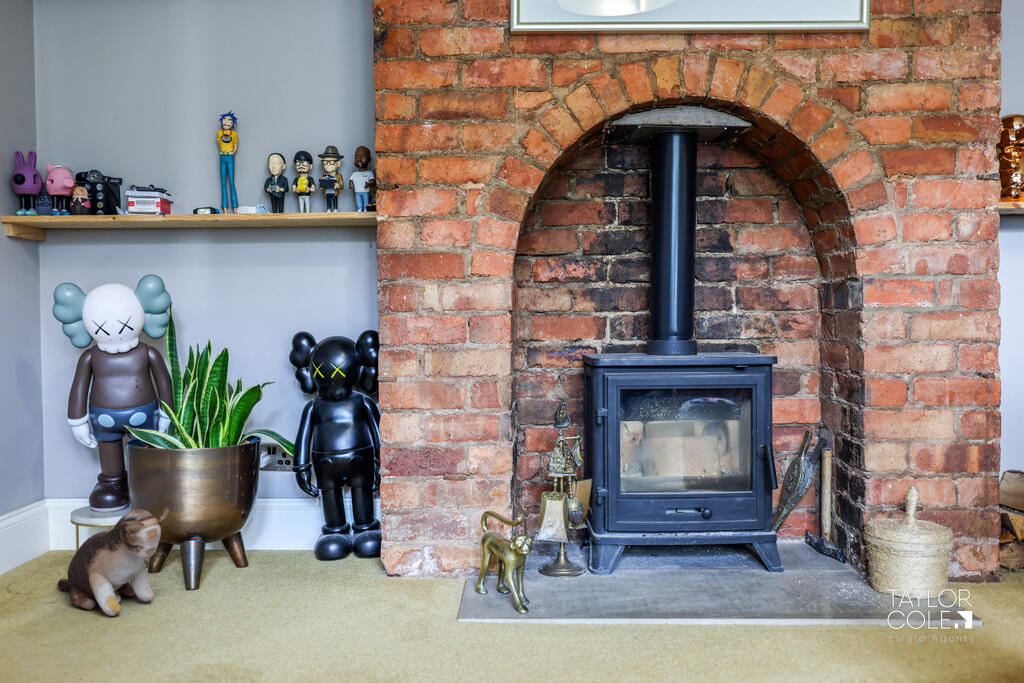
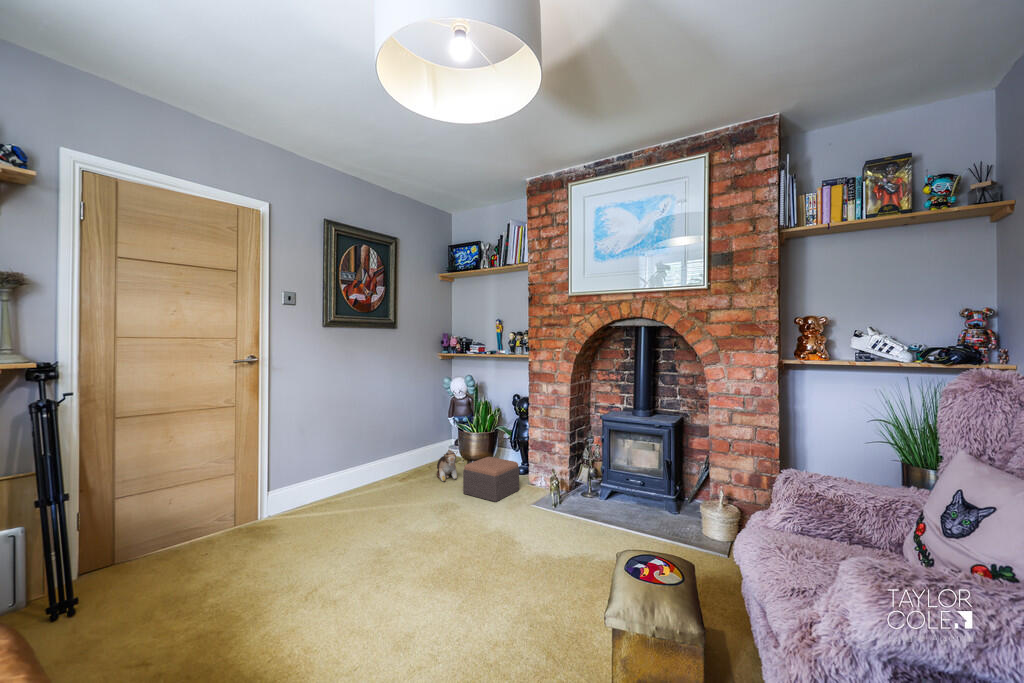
footstool: none [222,510,381,634] -> present [463,457,519,502]

